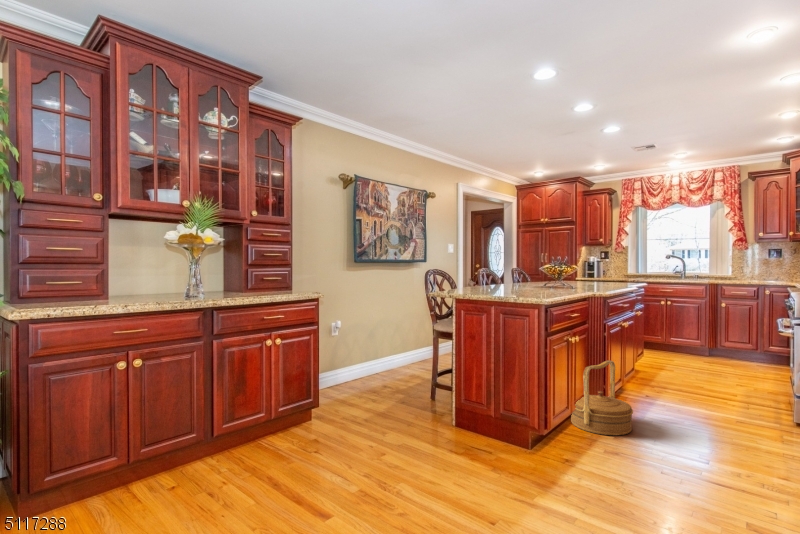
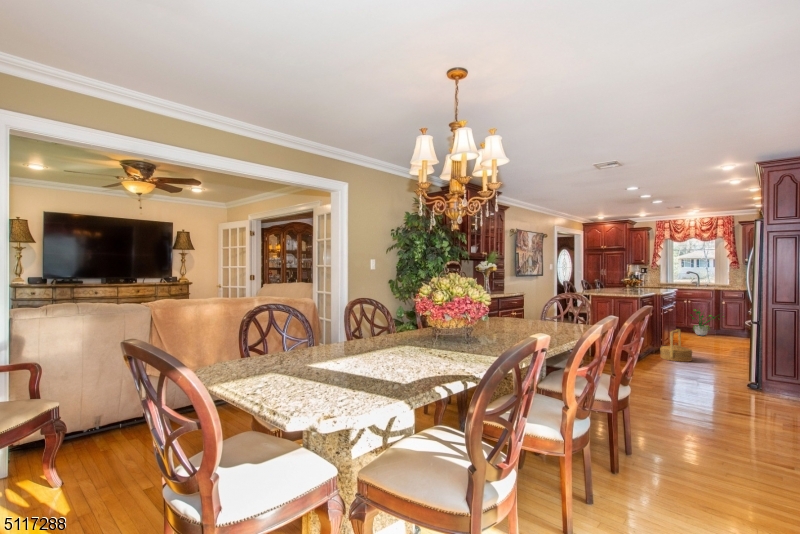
potted plant: none [662,306,727,361] -> present [691,309,715,336]

